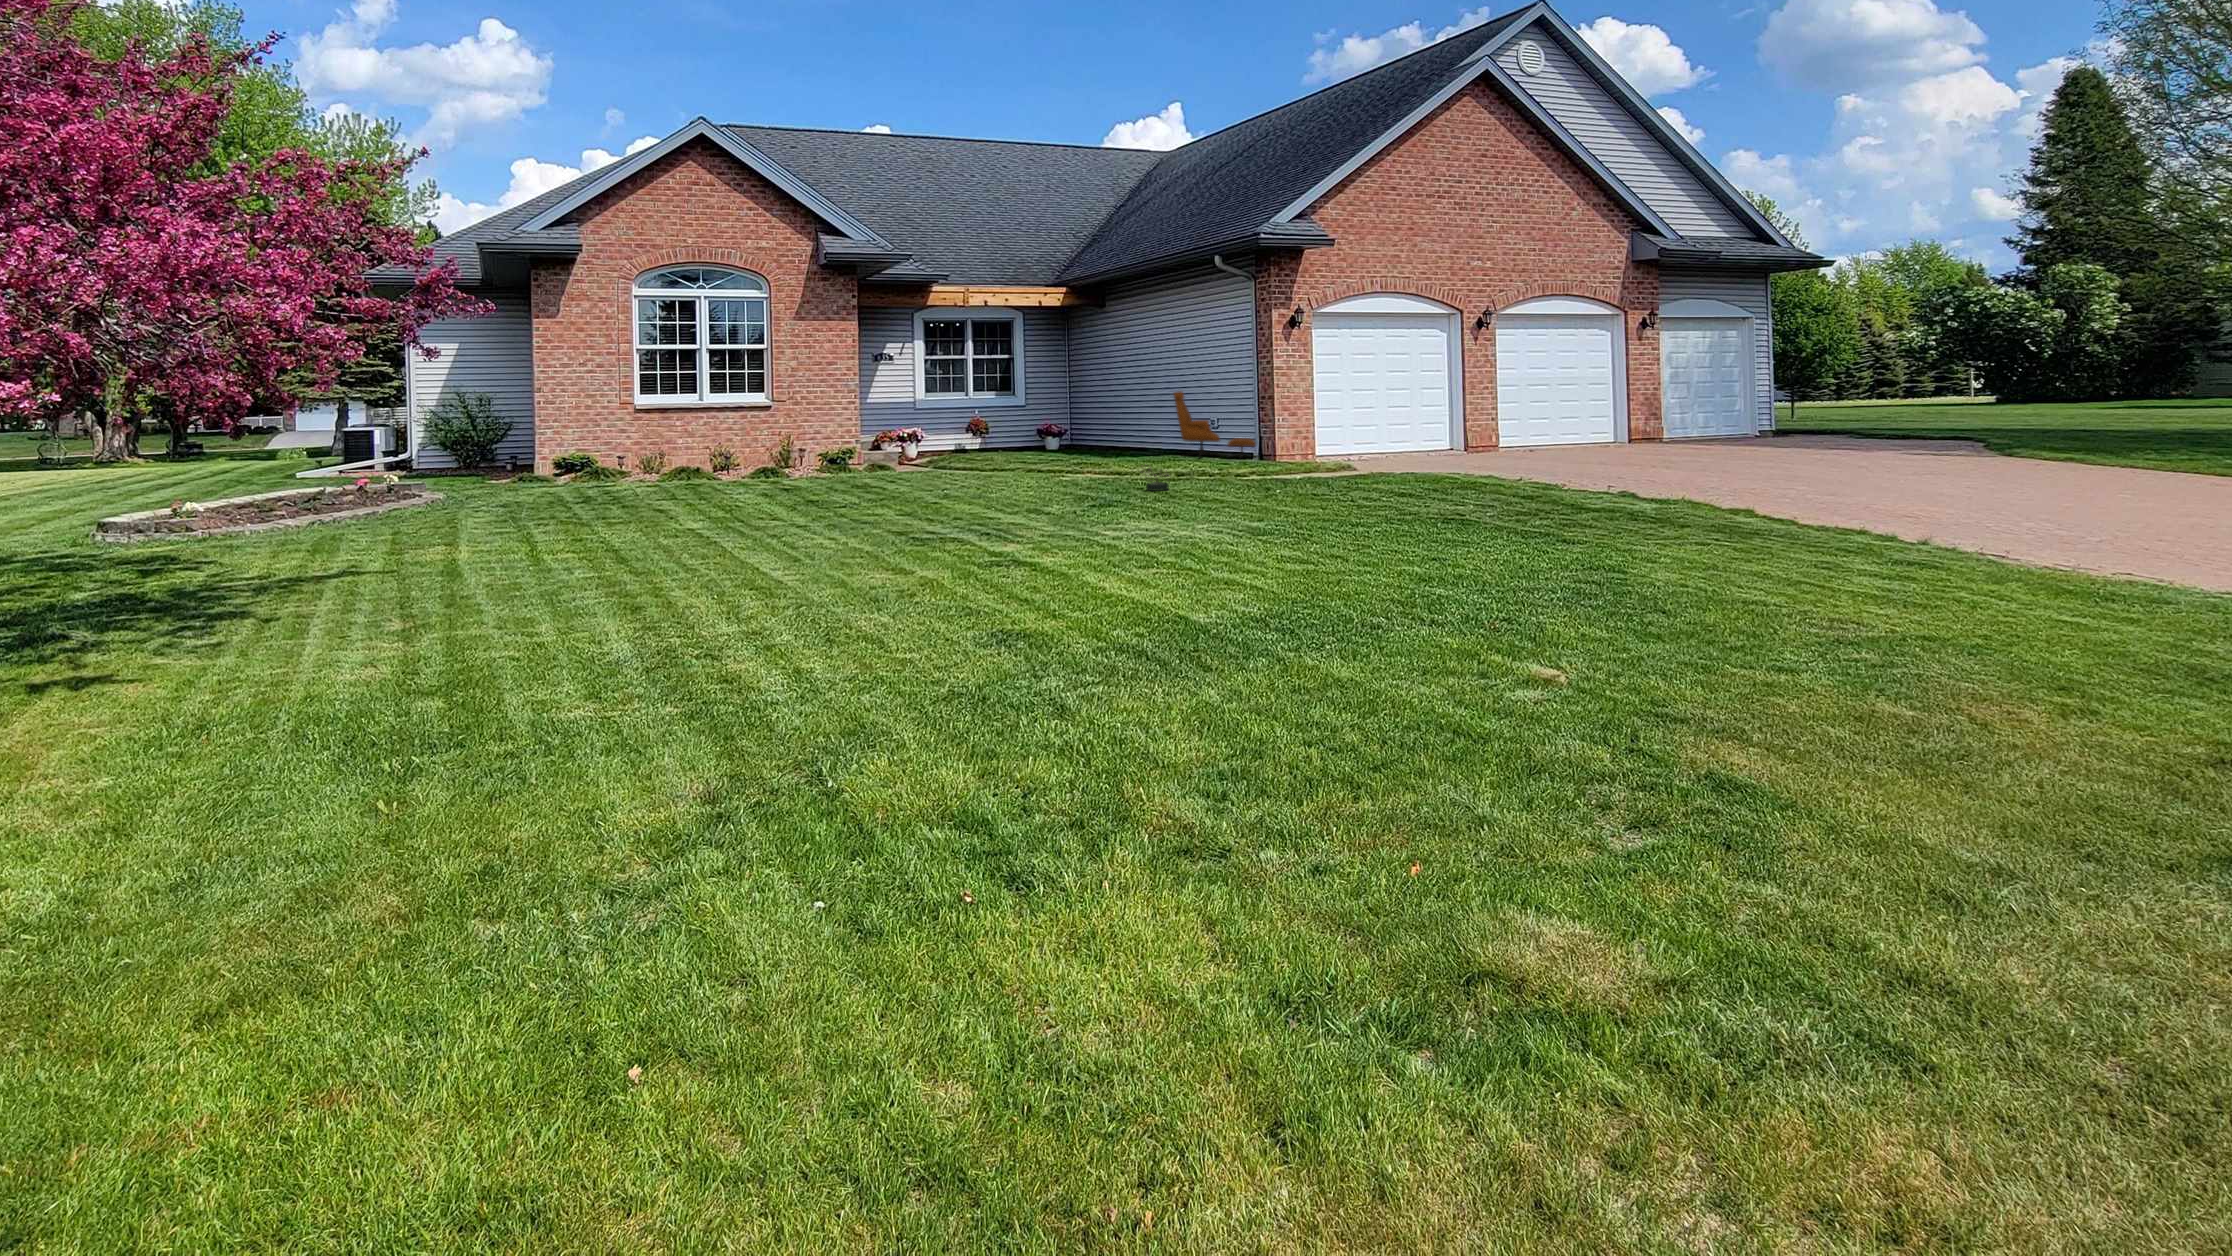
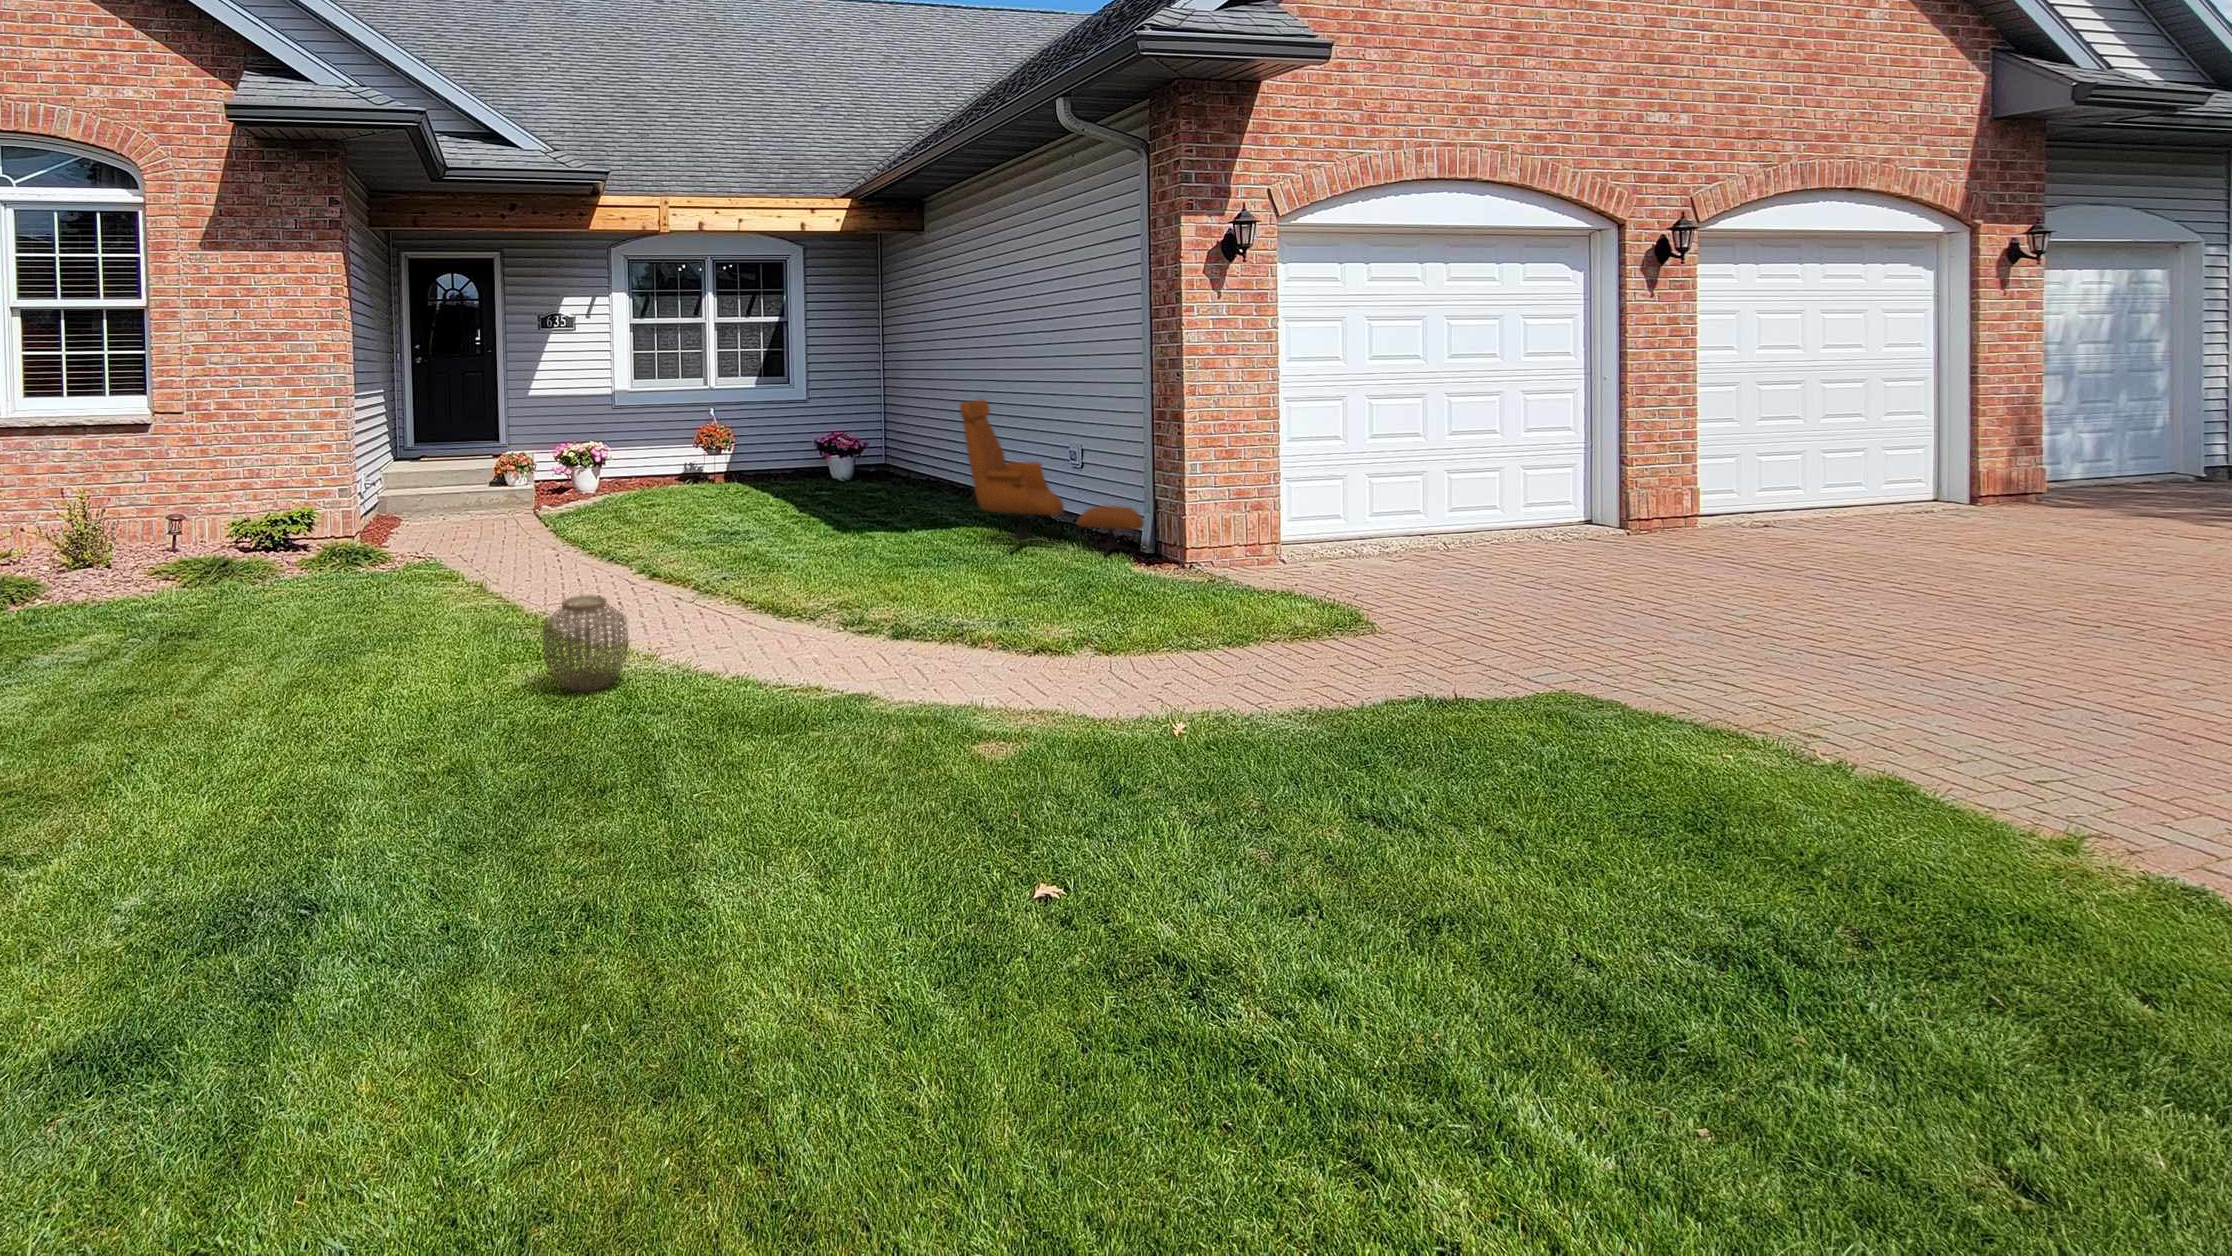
woven basket: none [1067,452,1096,484] -> present [543,595,628,691]
decorative plant: present [1141,464,1169,491] -> none [671,679,779,775]

